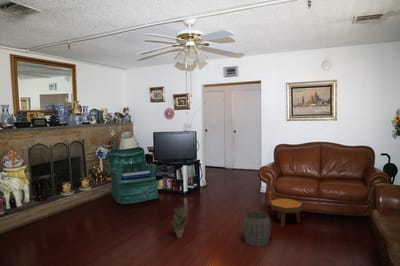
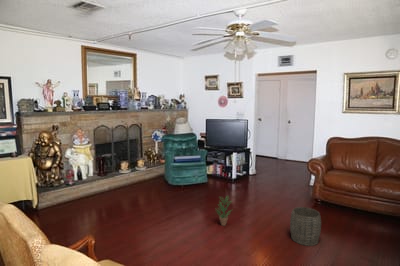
footstool: present [271,199,304,227] -> none [322,195,360,227]

